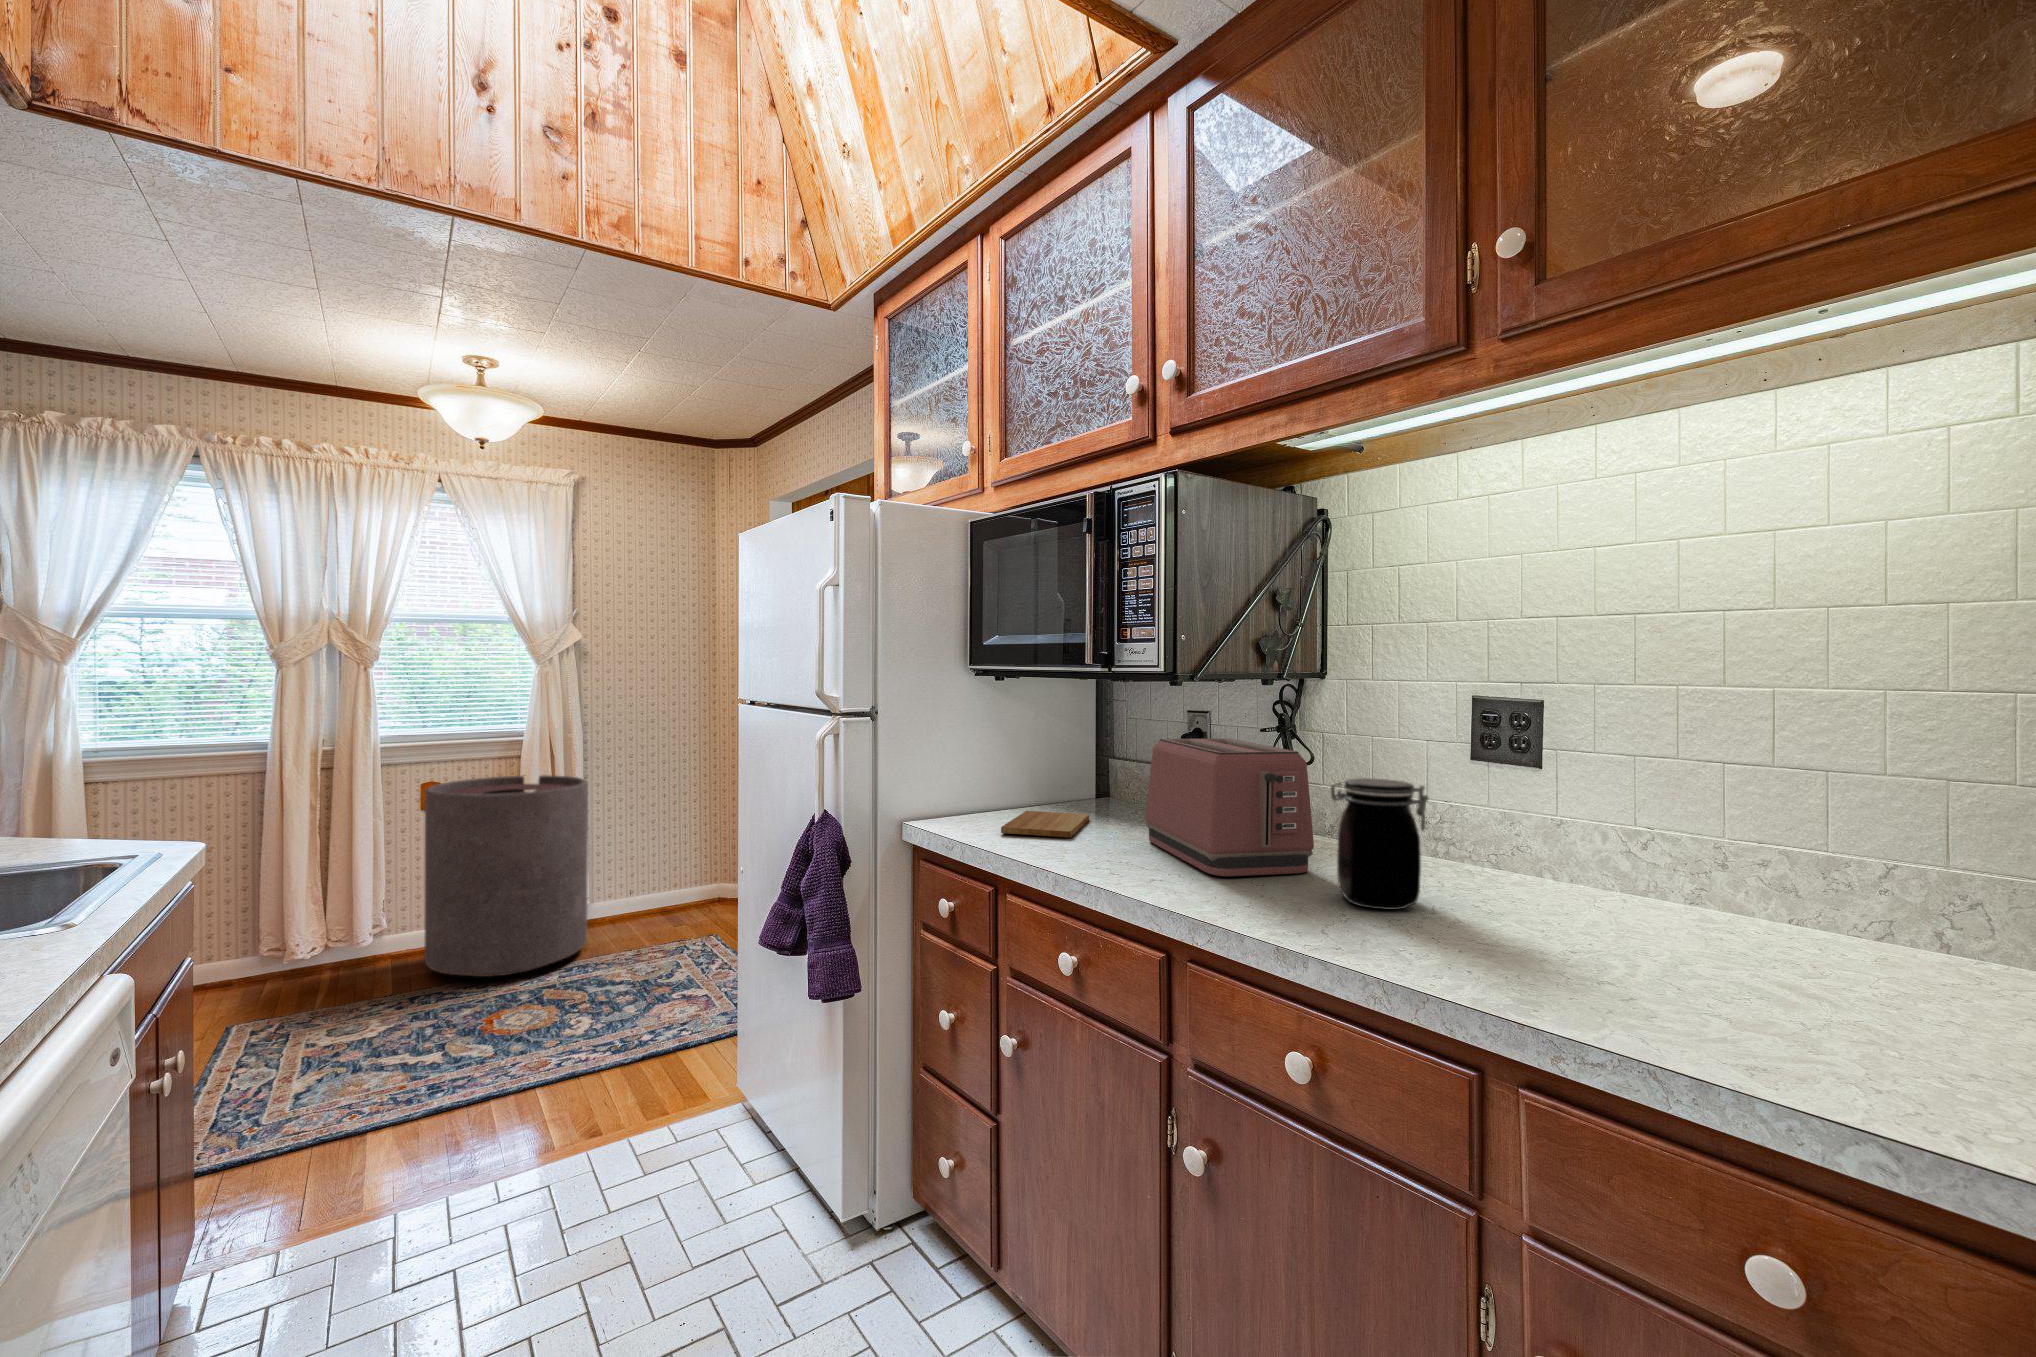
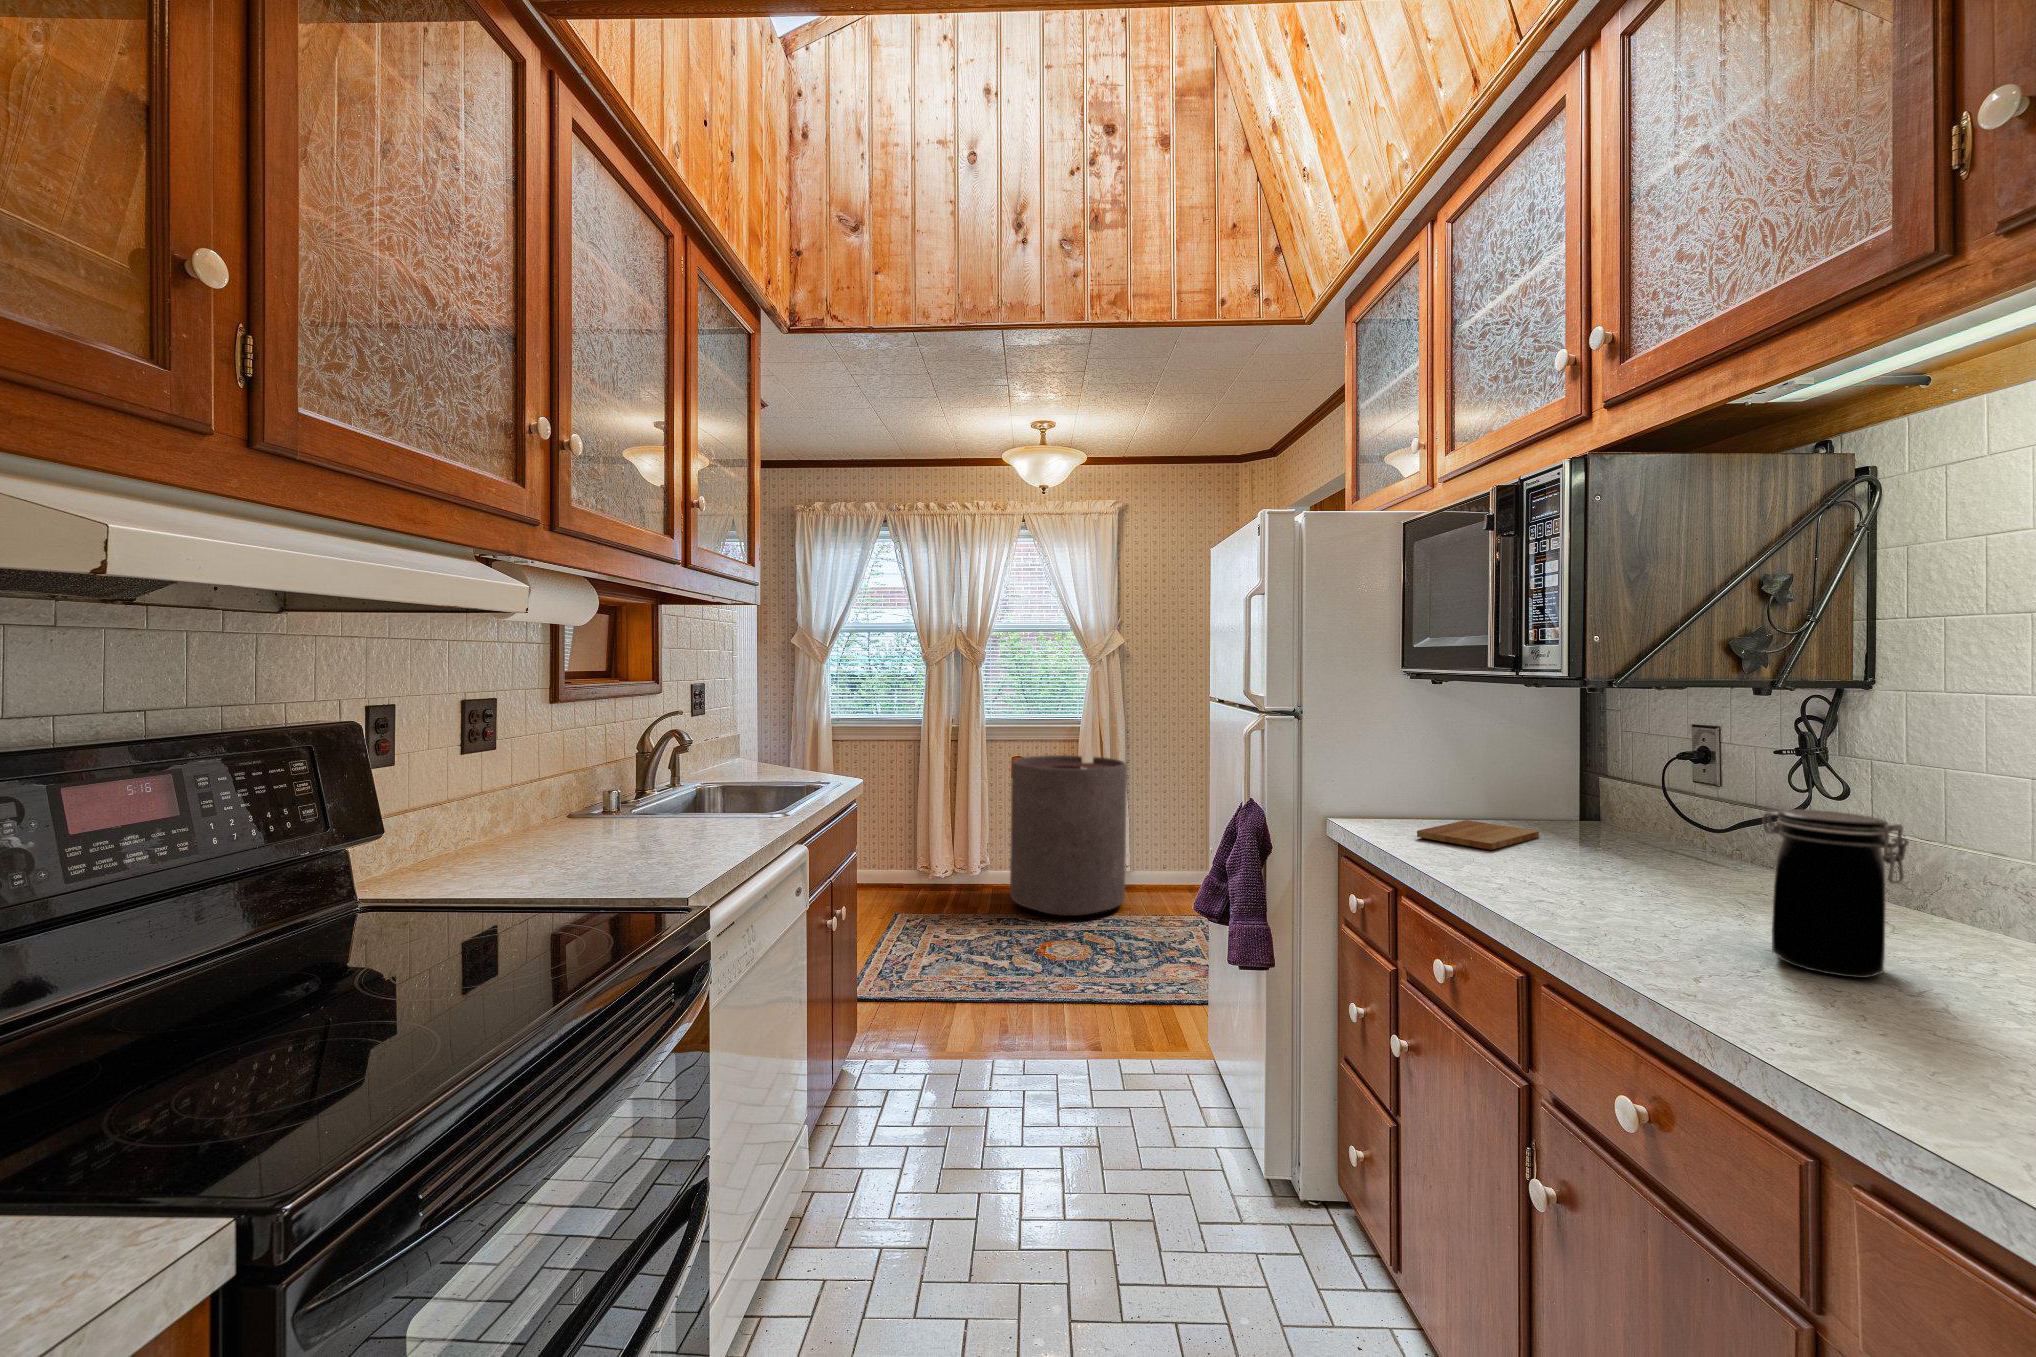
toaster: present [1145,738,1314,876] -> none [1582,751,1779,921]

